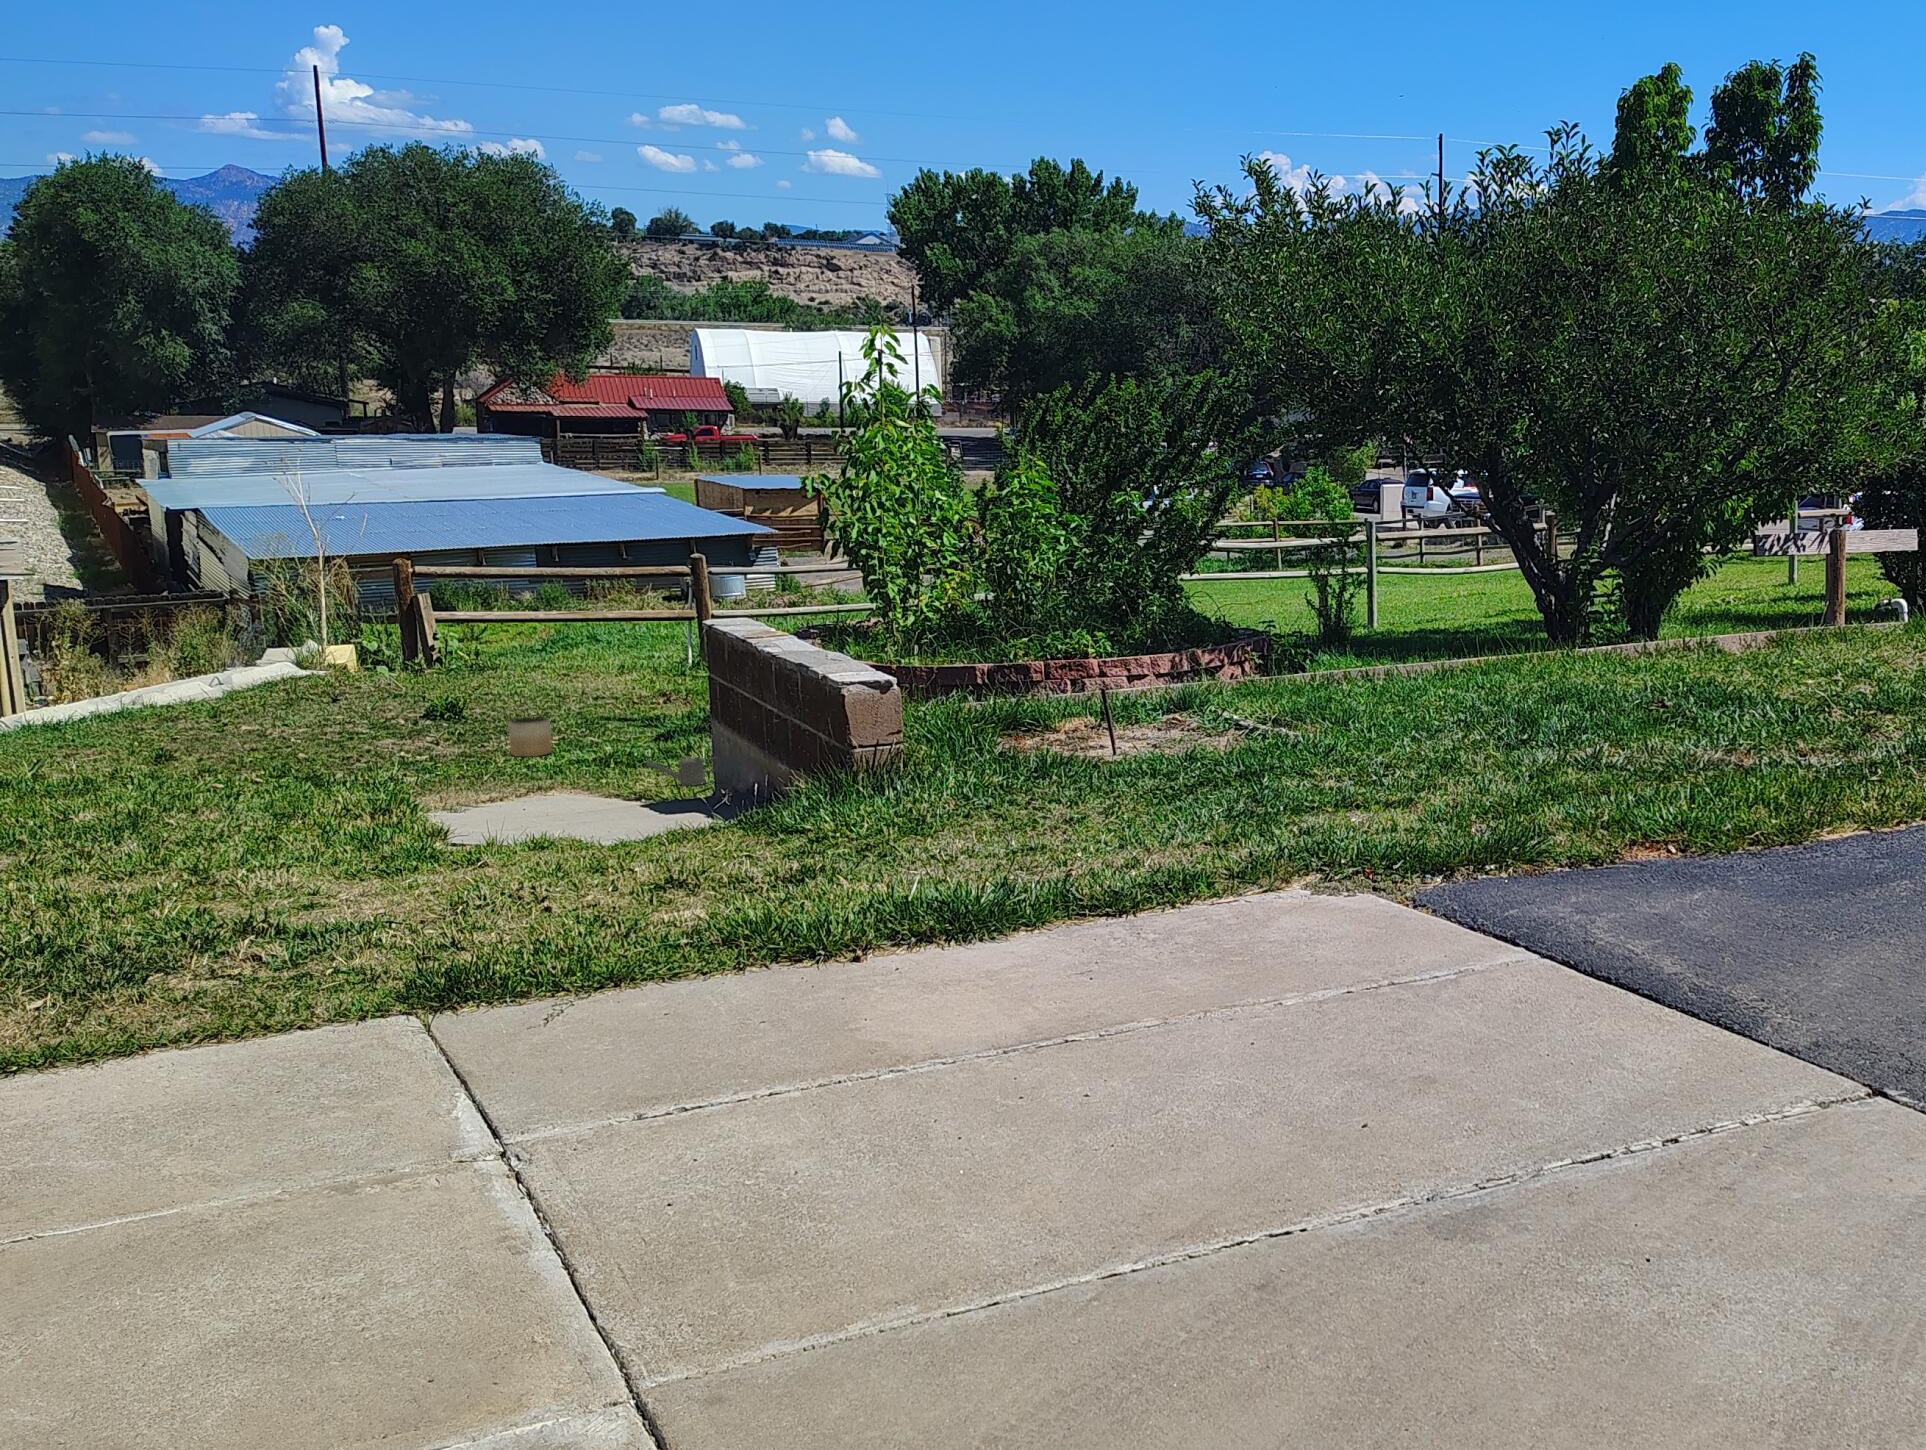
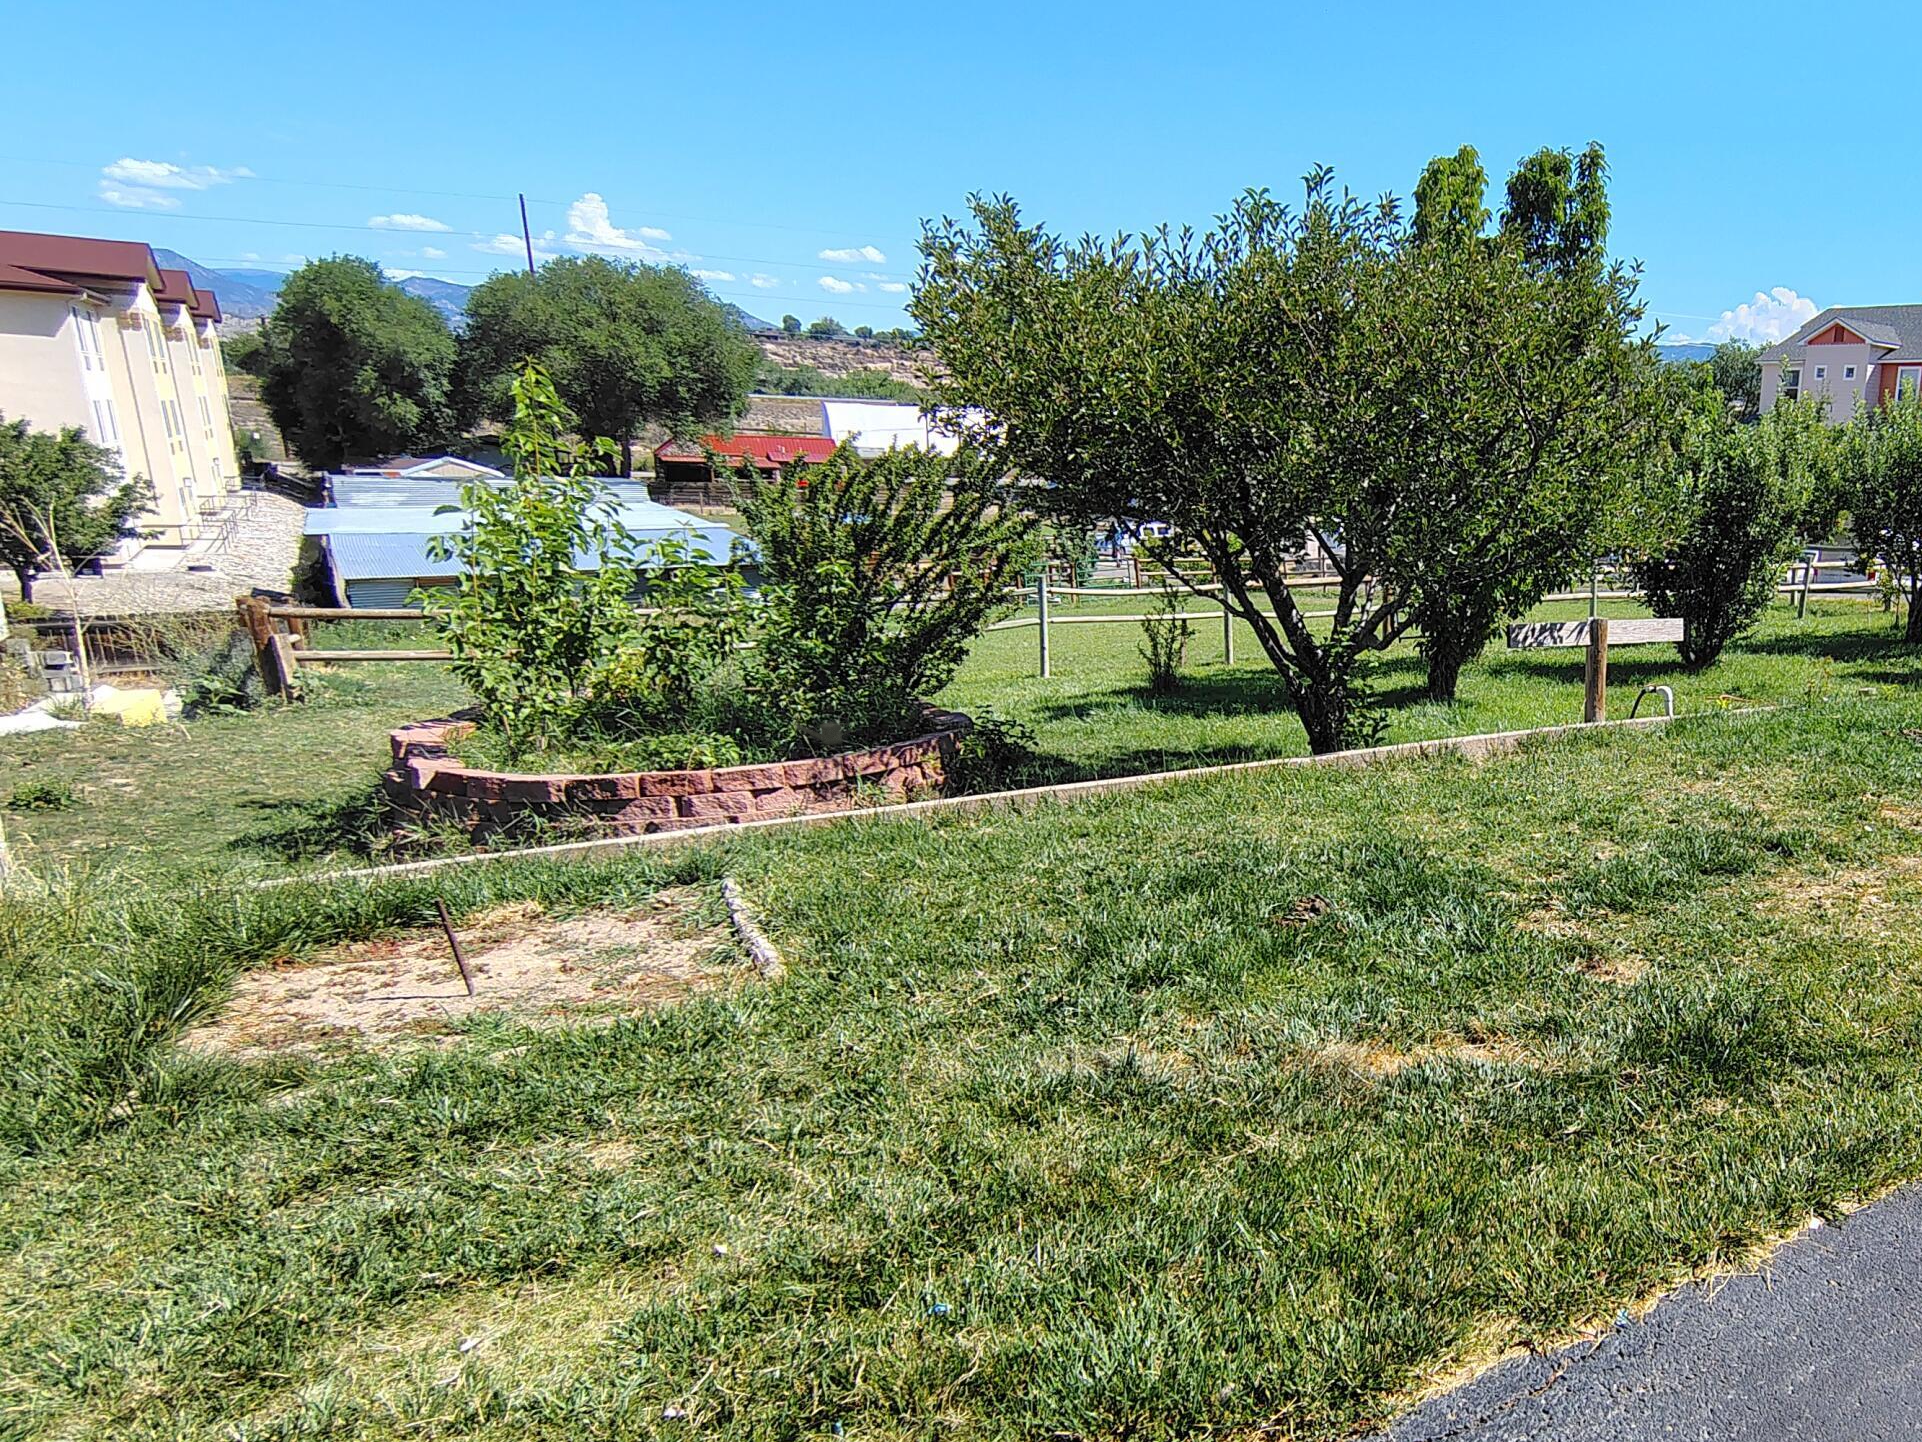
planter: present [508,717,552,757] -> none [691,683,727,714]

